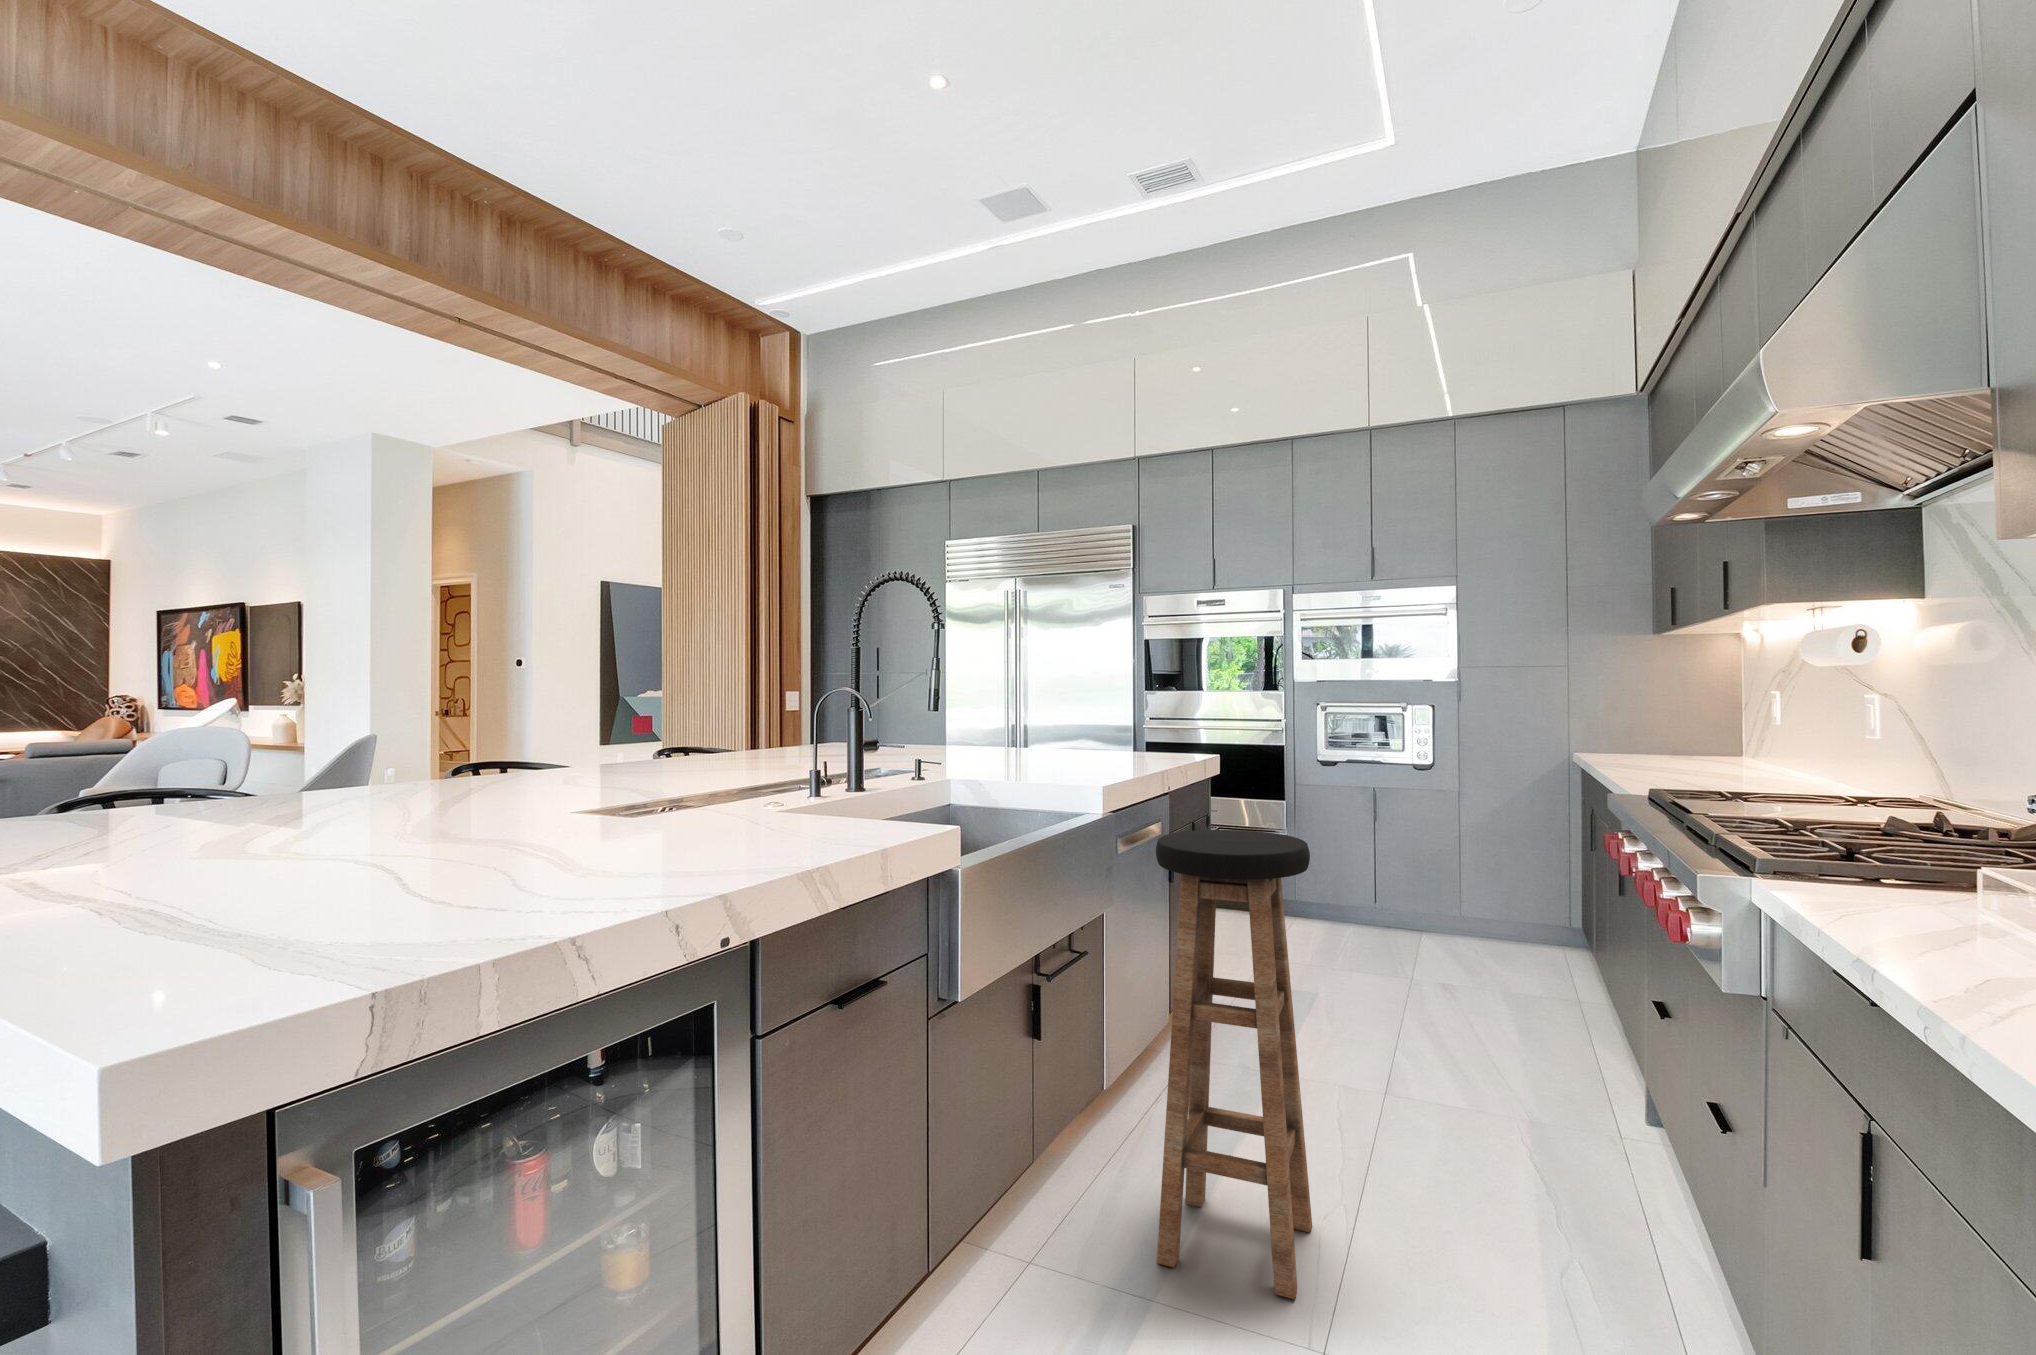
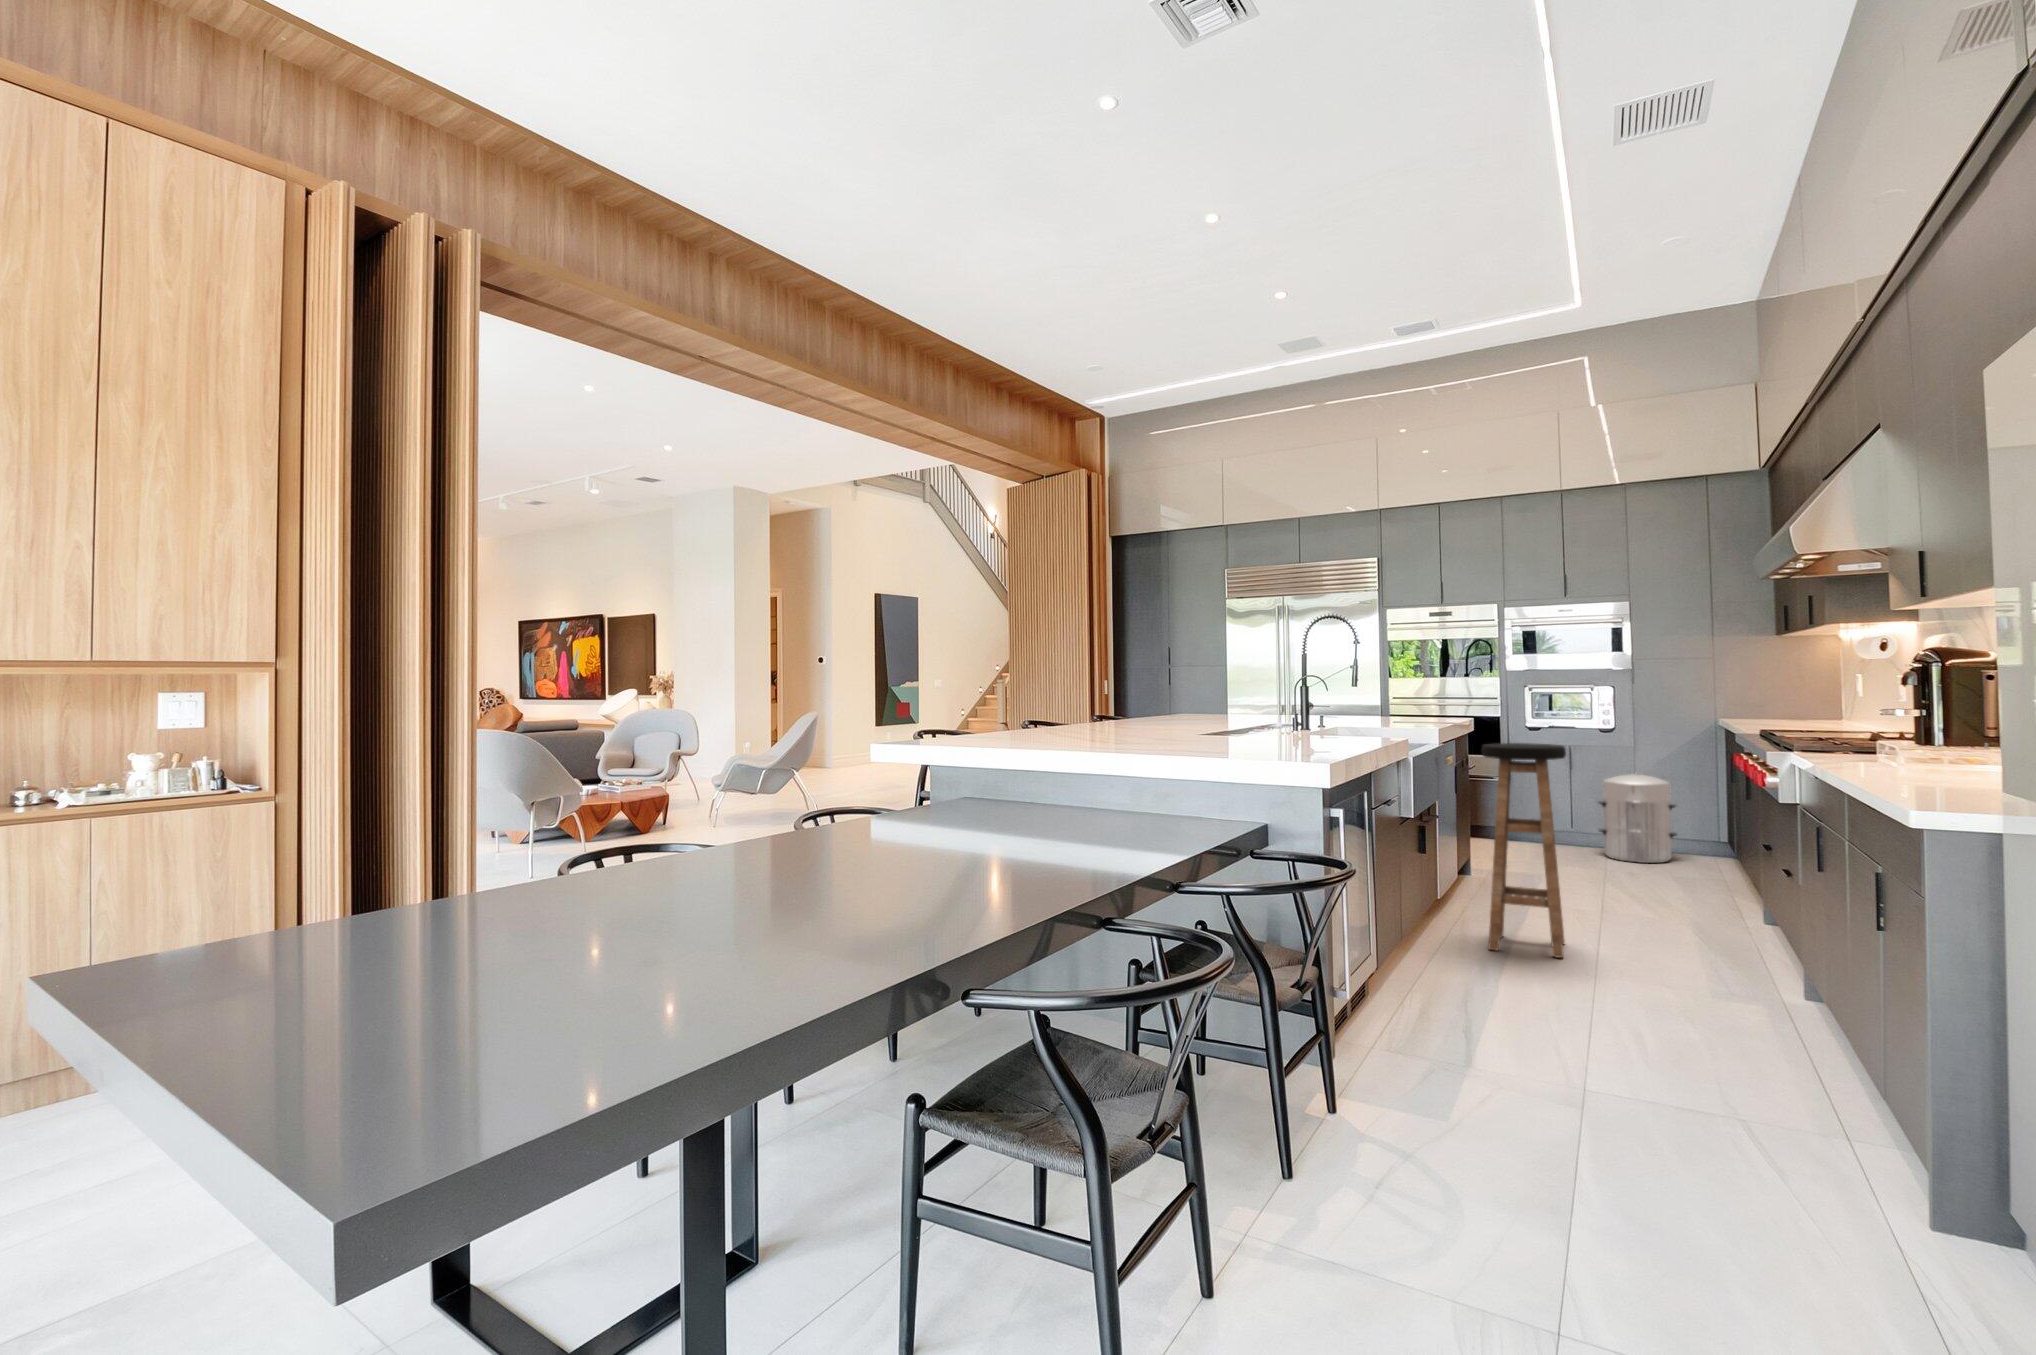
waste bin: none [1408,826,1517,963] -> present [1598,772,1677,863]

